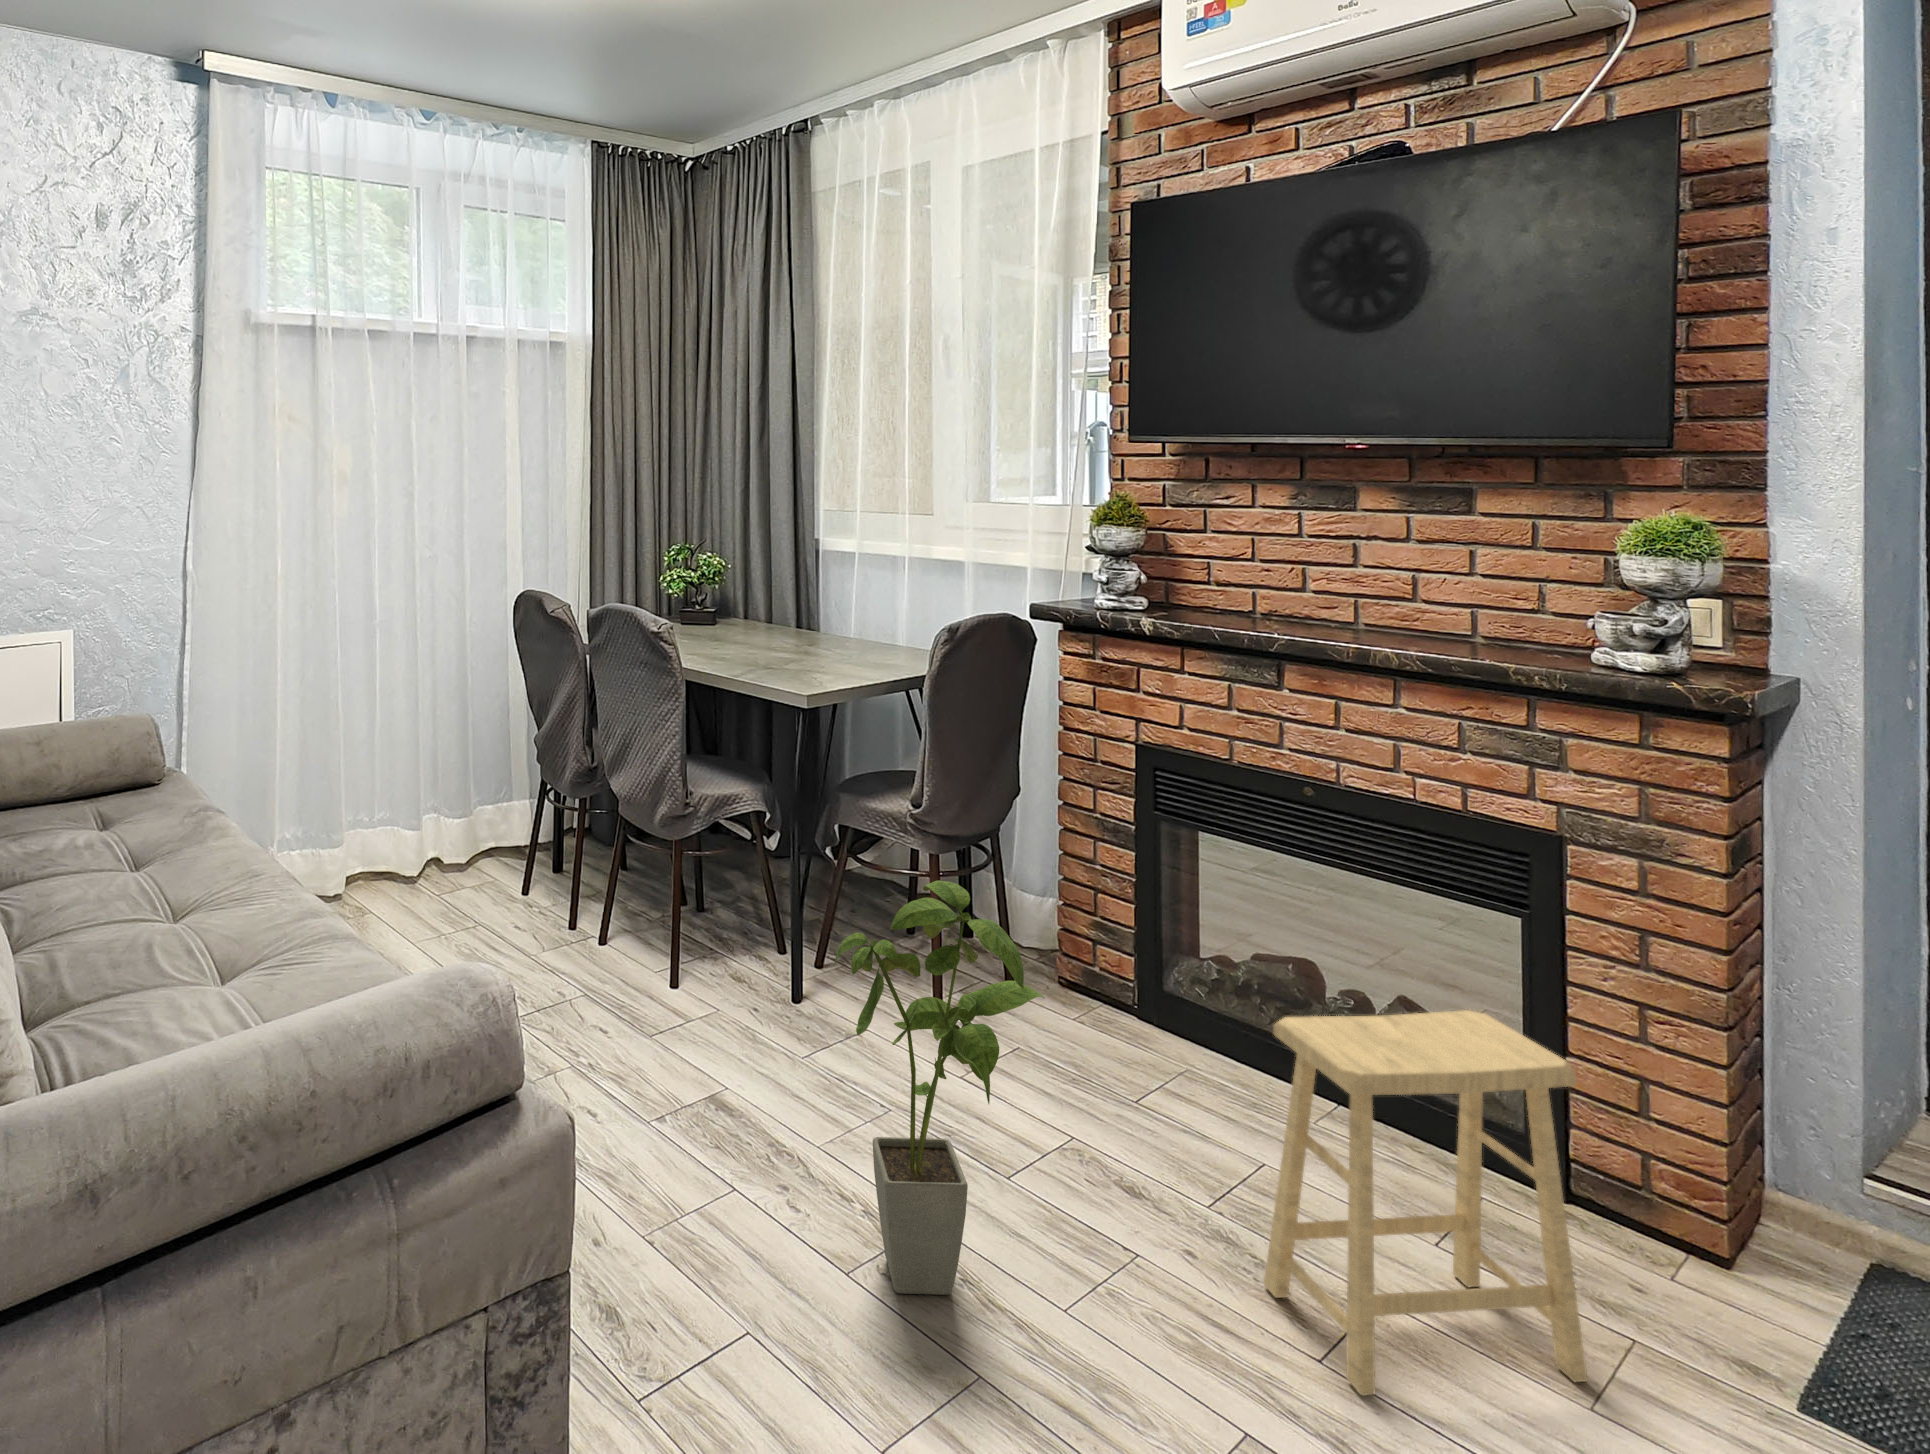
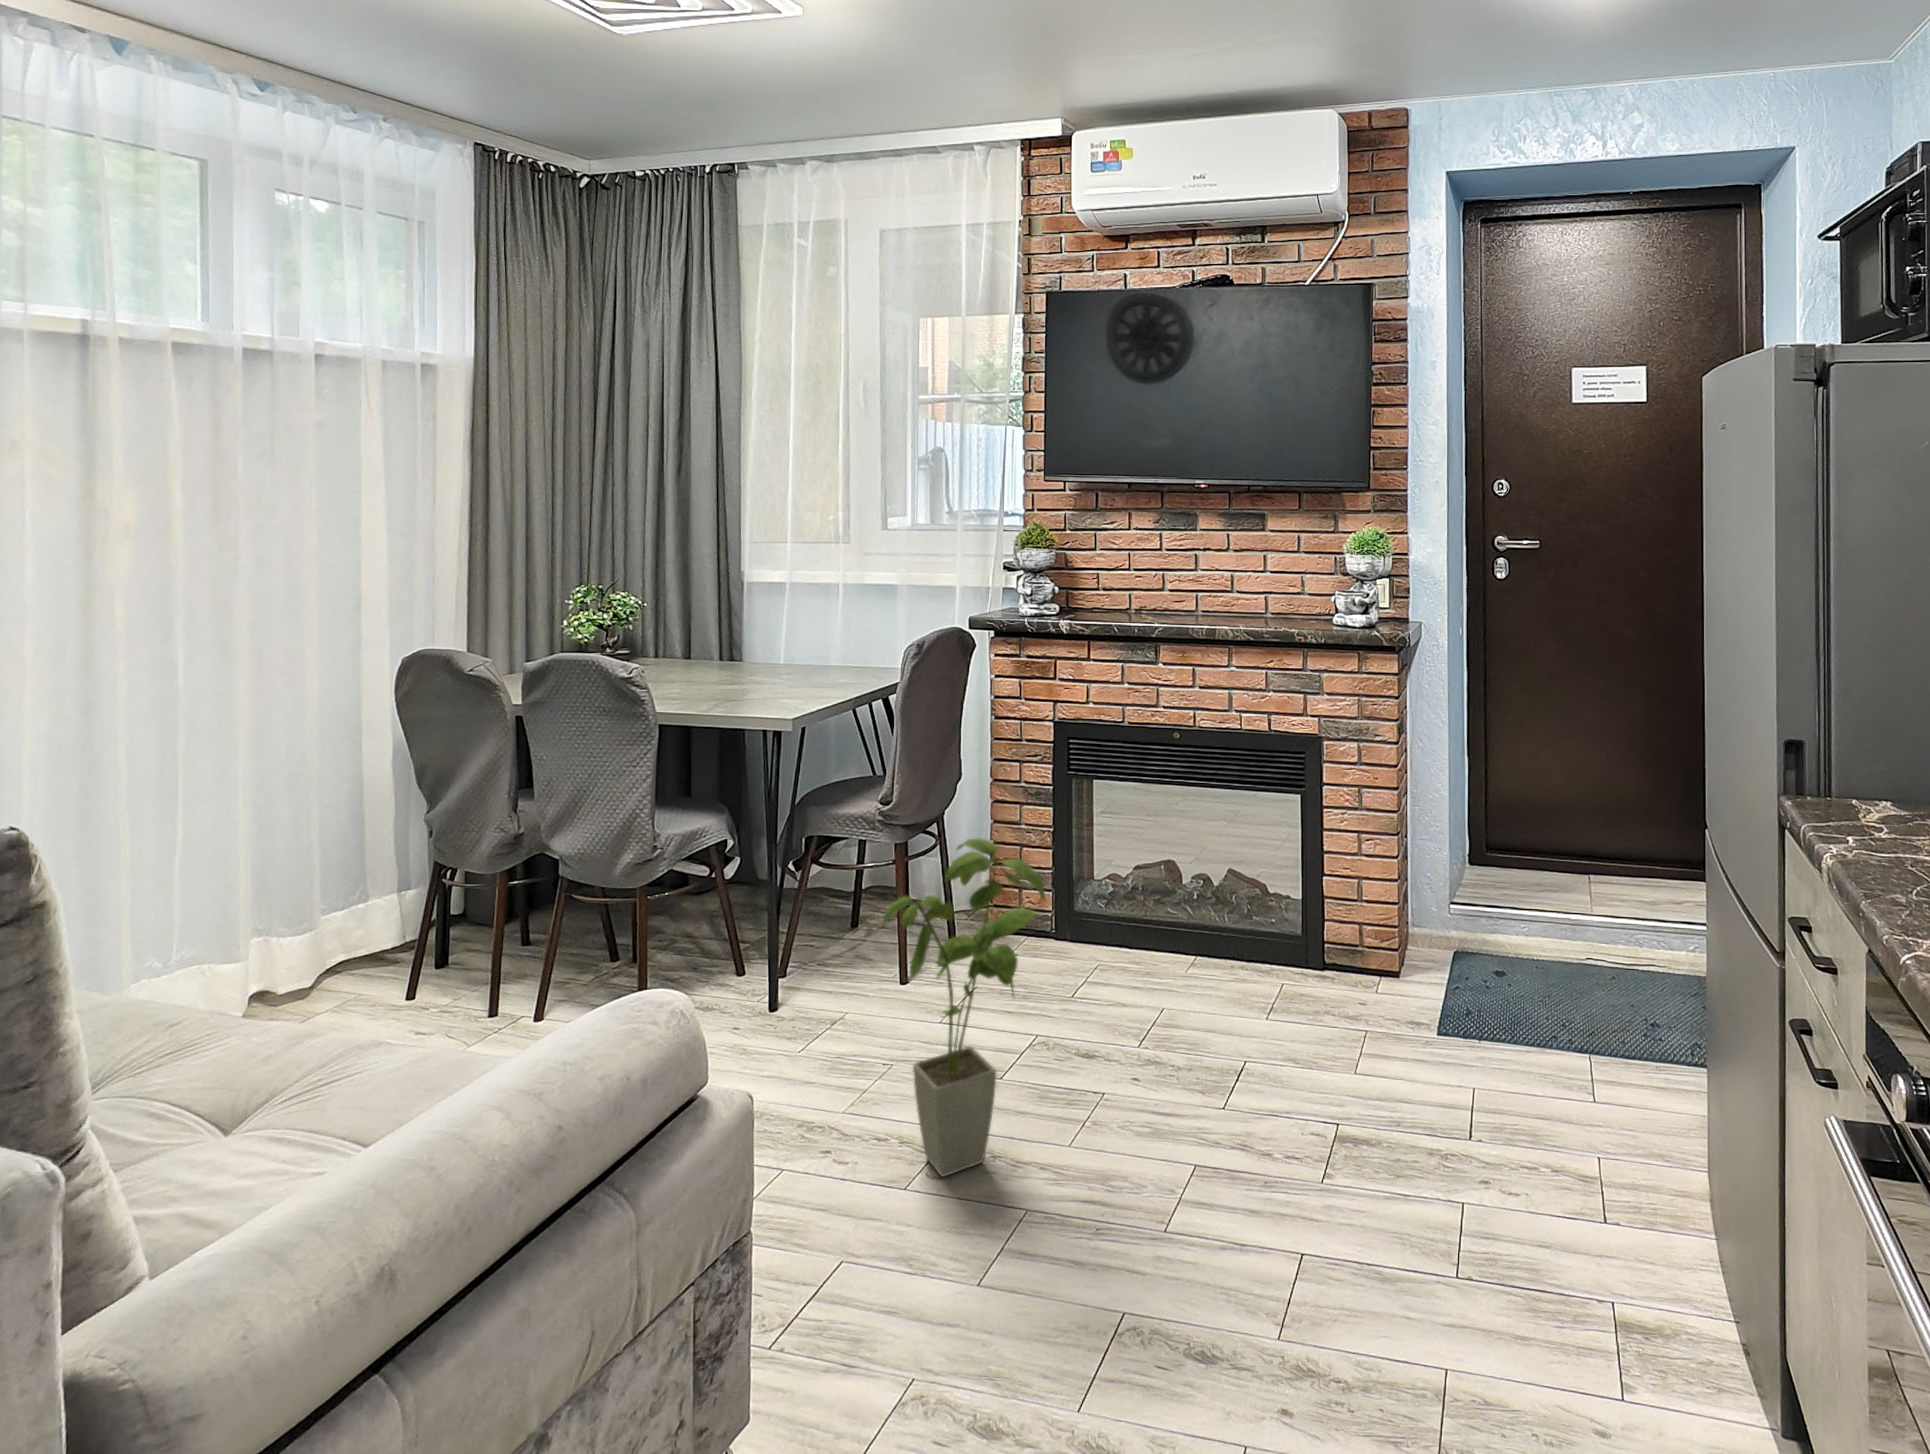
footstool: present [1264,1010,1587,1396] -> none [1181,856,1353,1116]

